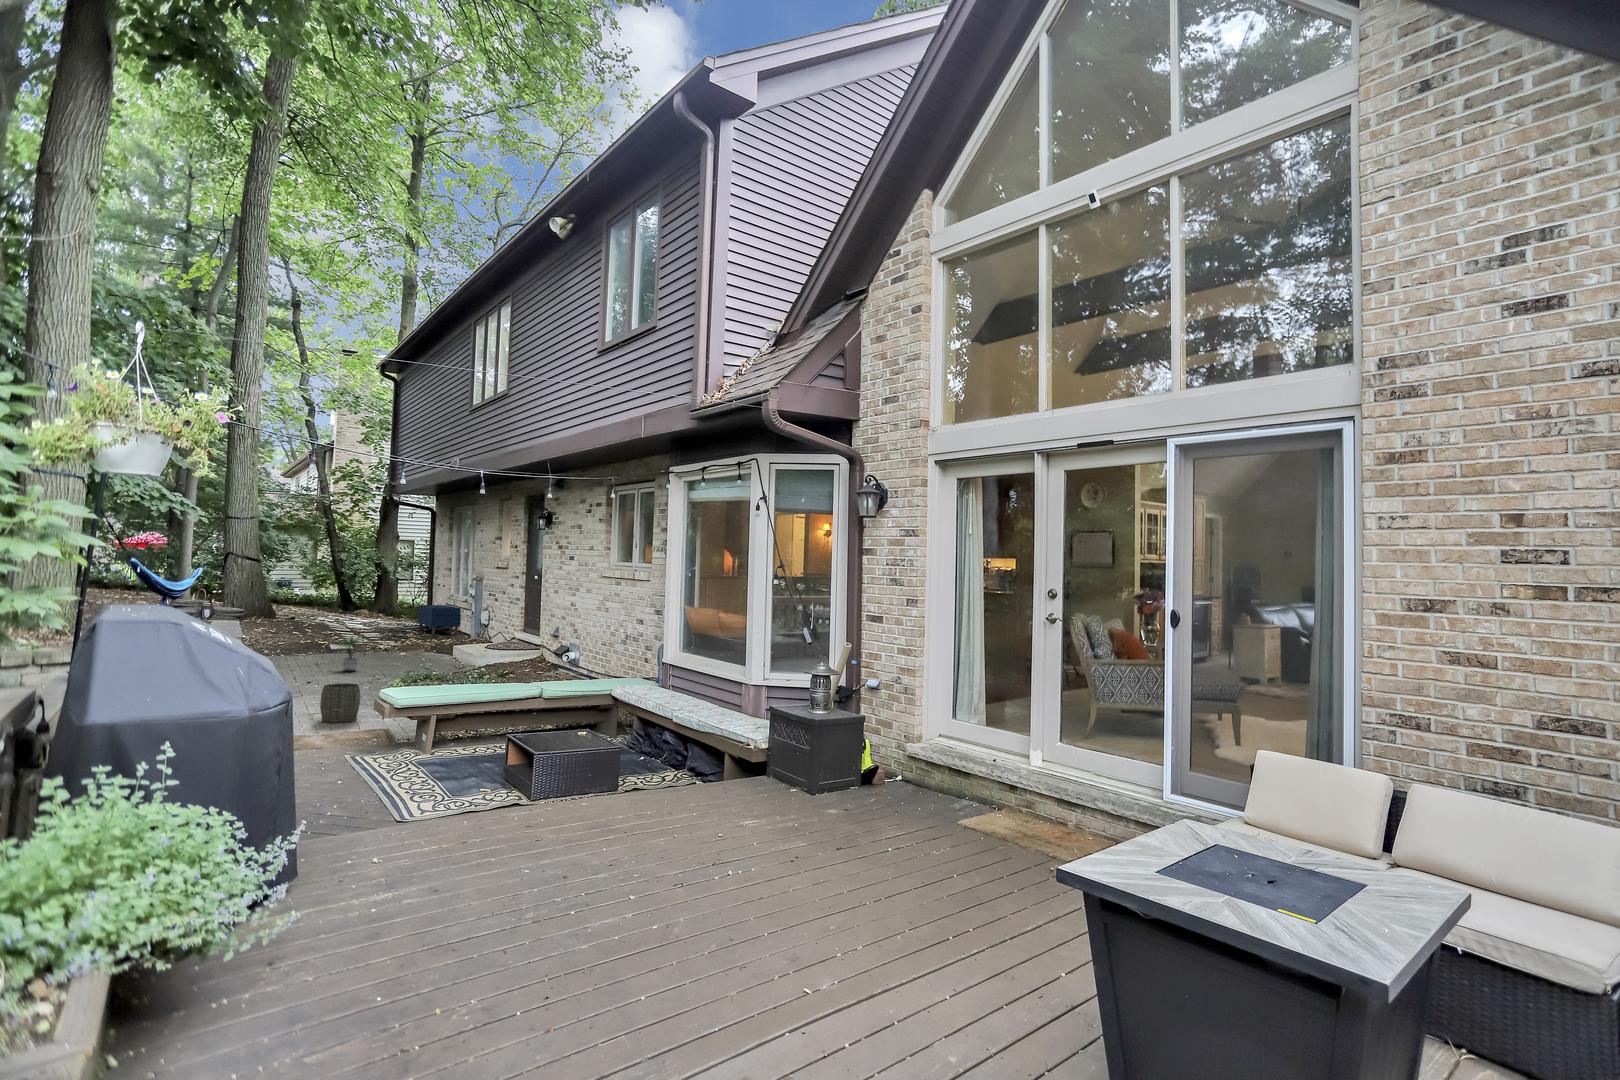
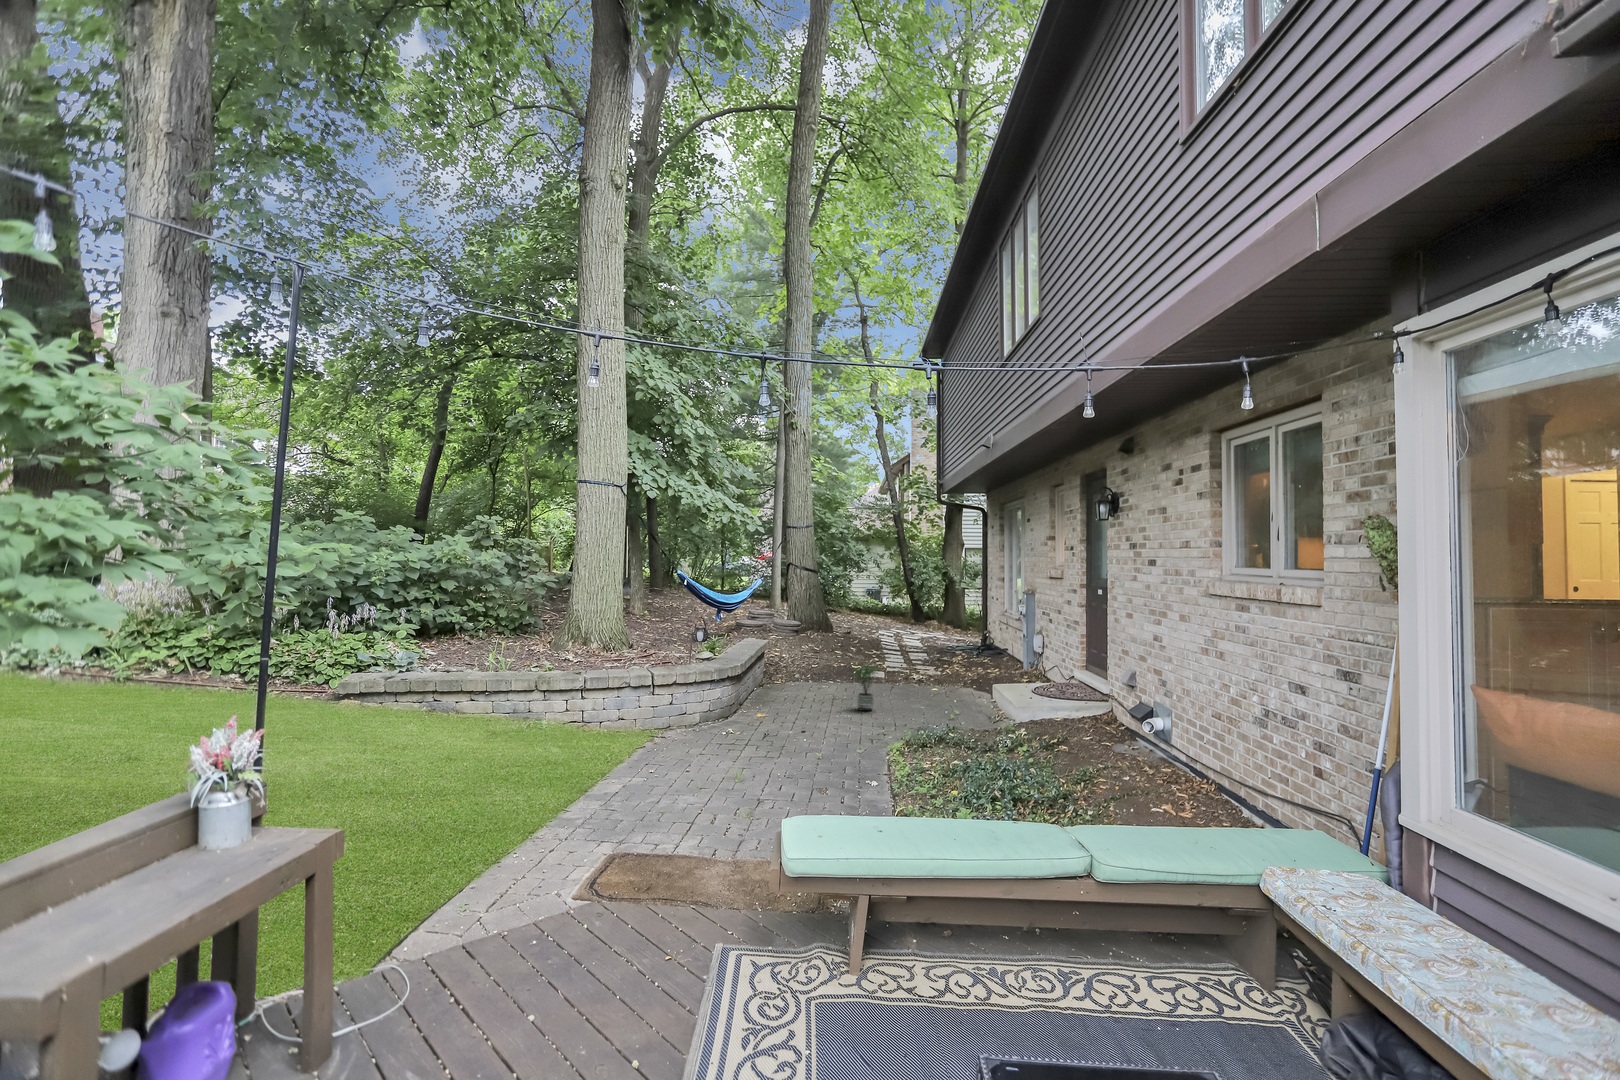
bench: present [418,605,461,635] -> none [968,622,1015,662]
woven basket: present [320,683,360,723] -> none [777,747,828,809]

